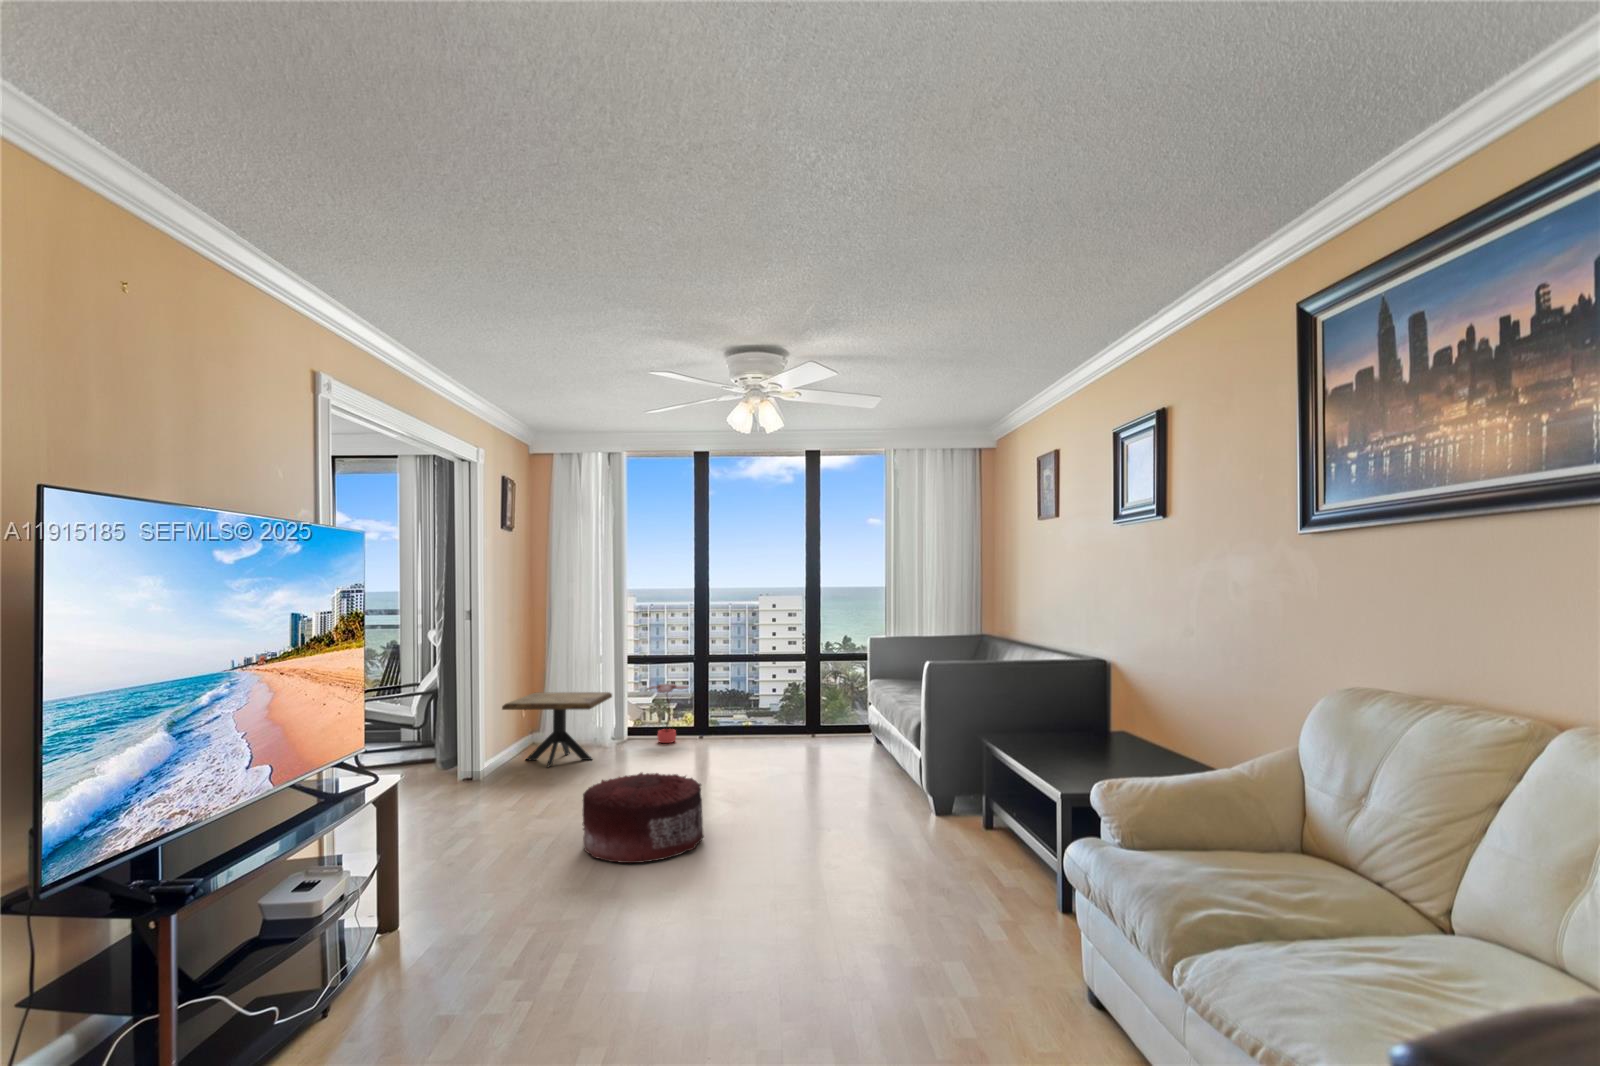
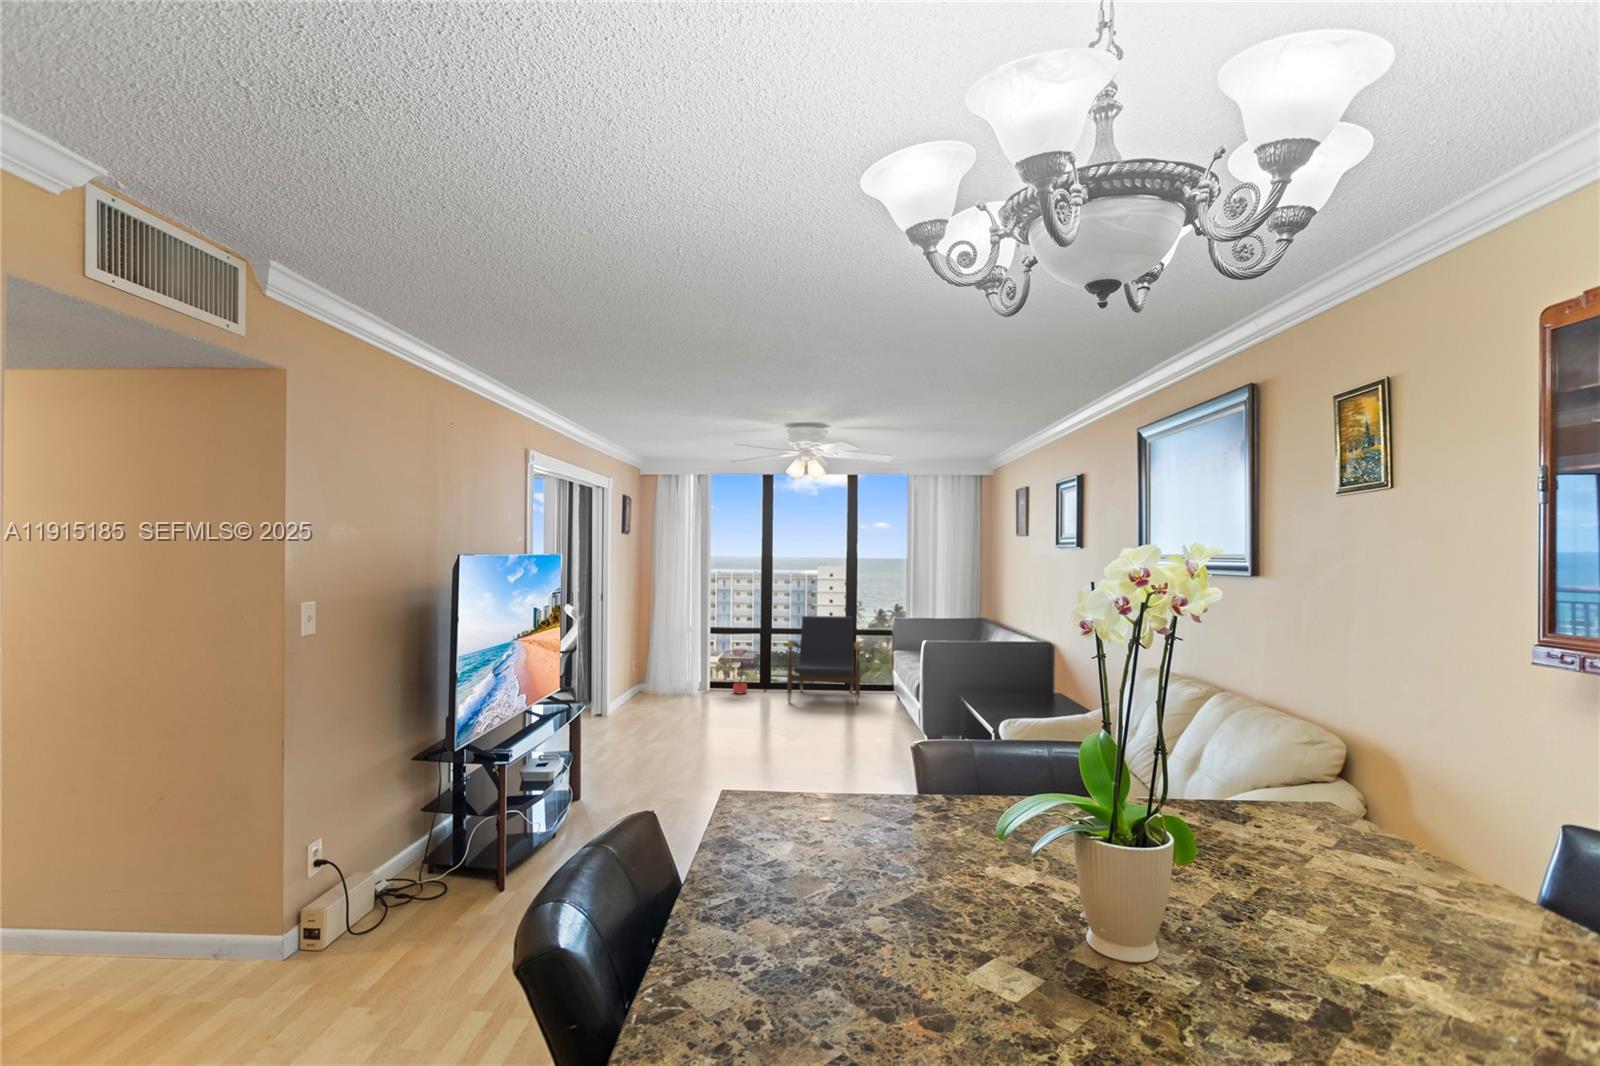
lounge chair: none [730,638,826,753] -> present [787,616,861,704]
side table: present [502,692,612,767] -> none [622,653,700,708]
pouf: present [583,773,704,863] -> none [685,711,766,768]

